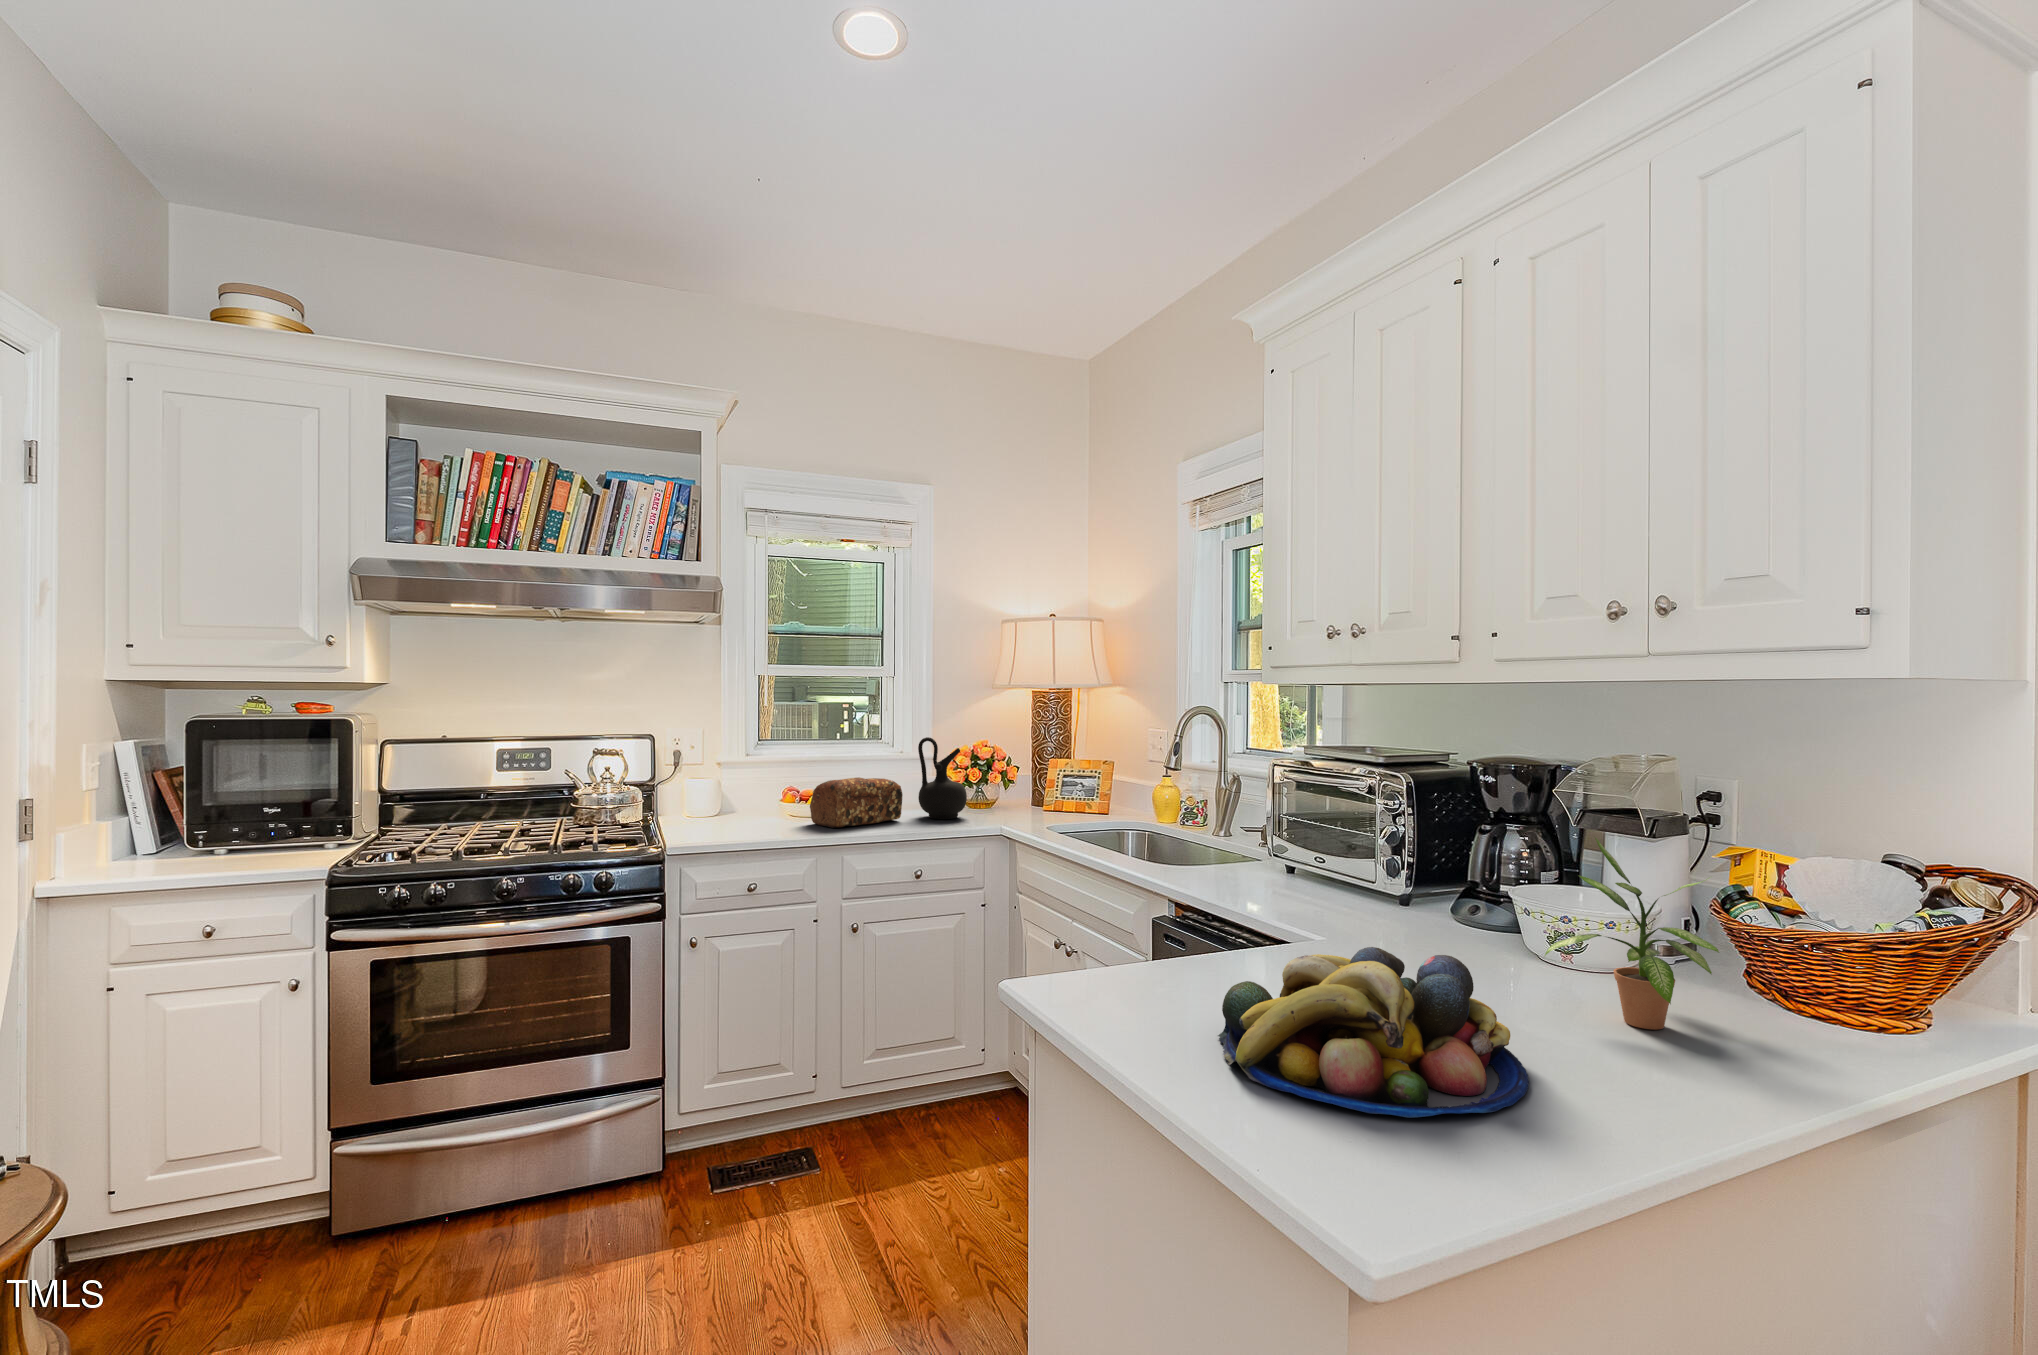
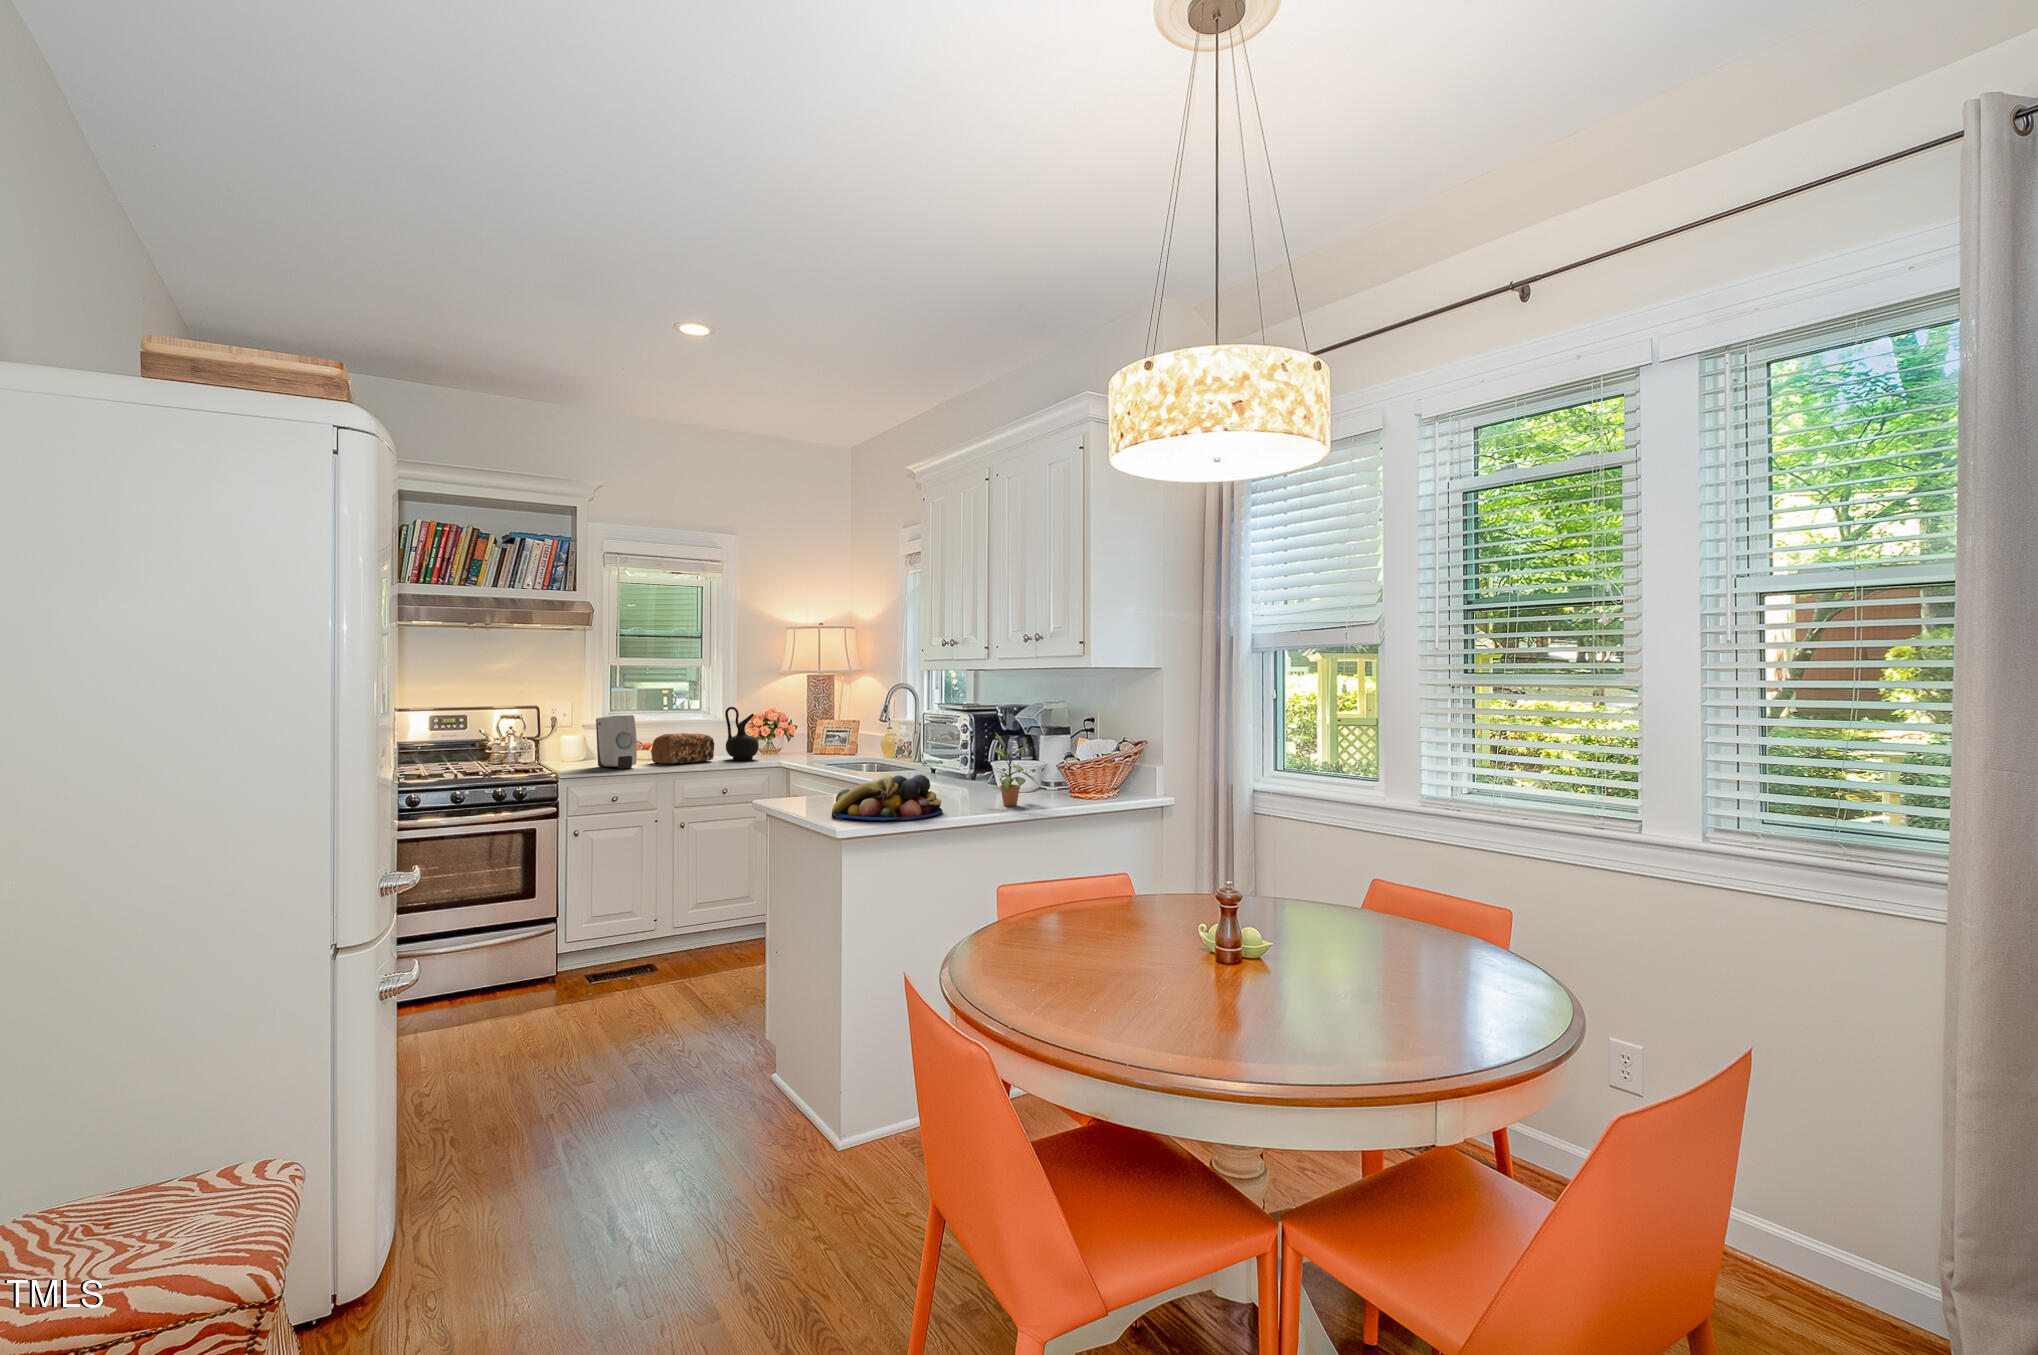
soap dispenser: none [728,752,787,837] -> present [596,715,637,769]

